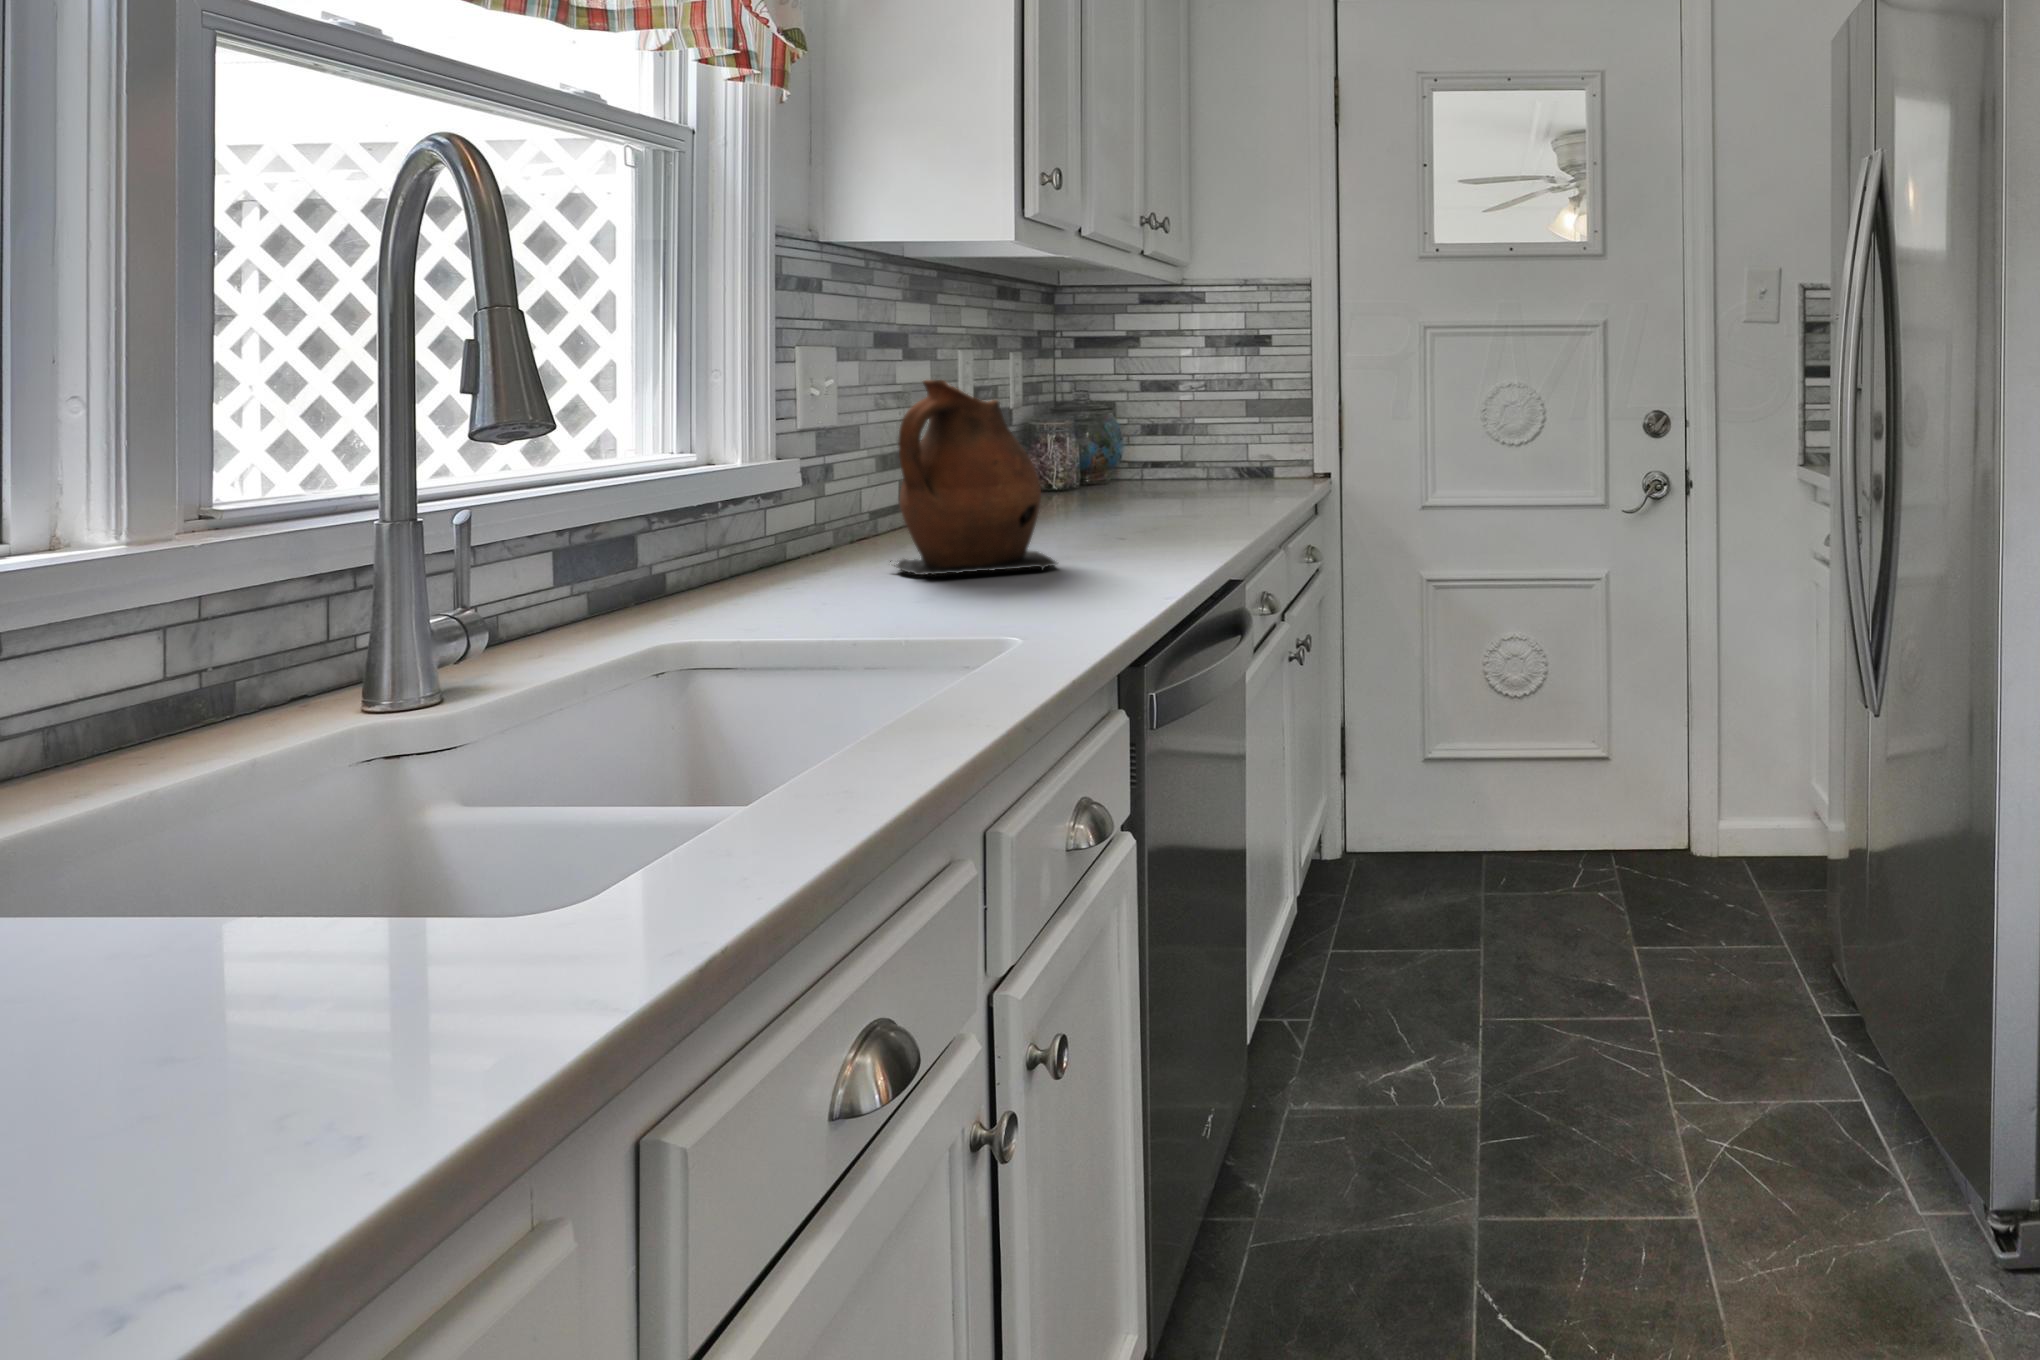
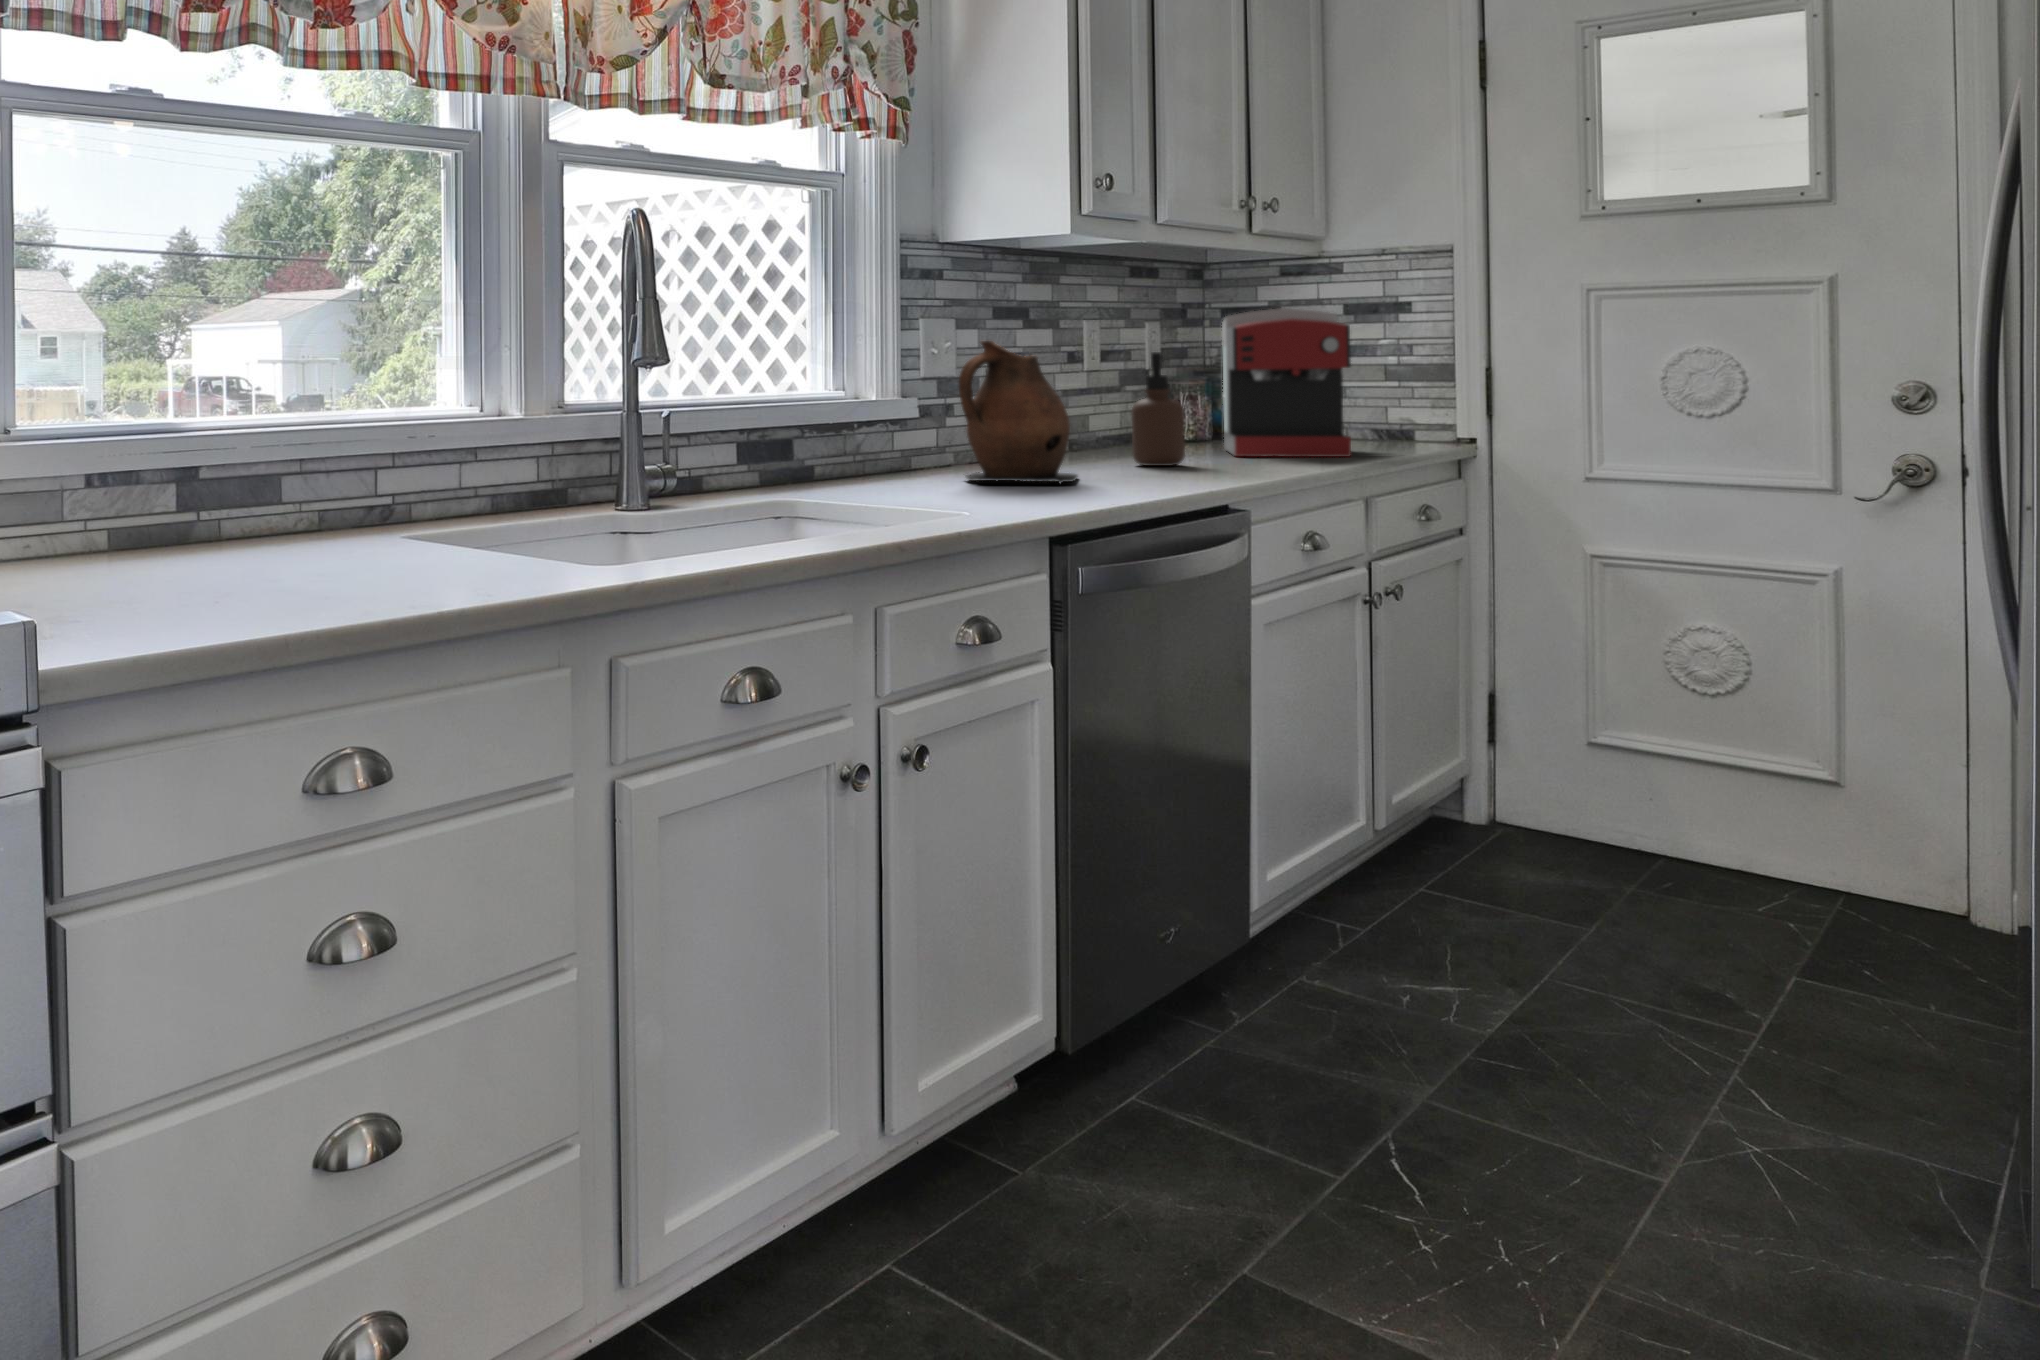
coffee maker: none [1107,340,1256,508] -> present [1222,308,1351,457]
soap dispenser: none [1056,391,1118,529] -> present [1131,352,1185,466]

